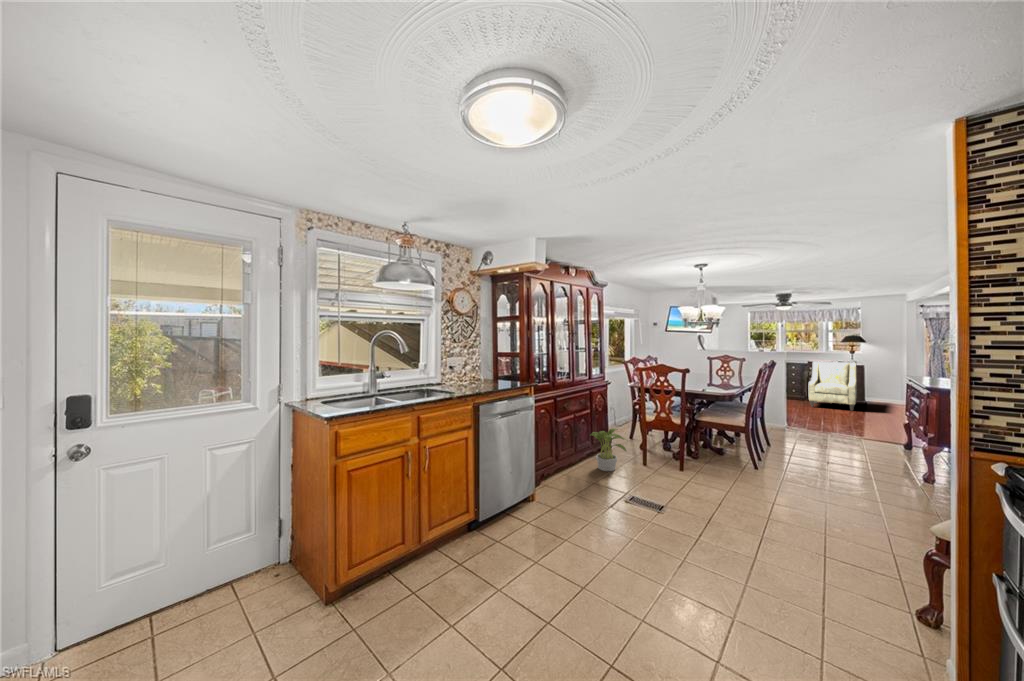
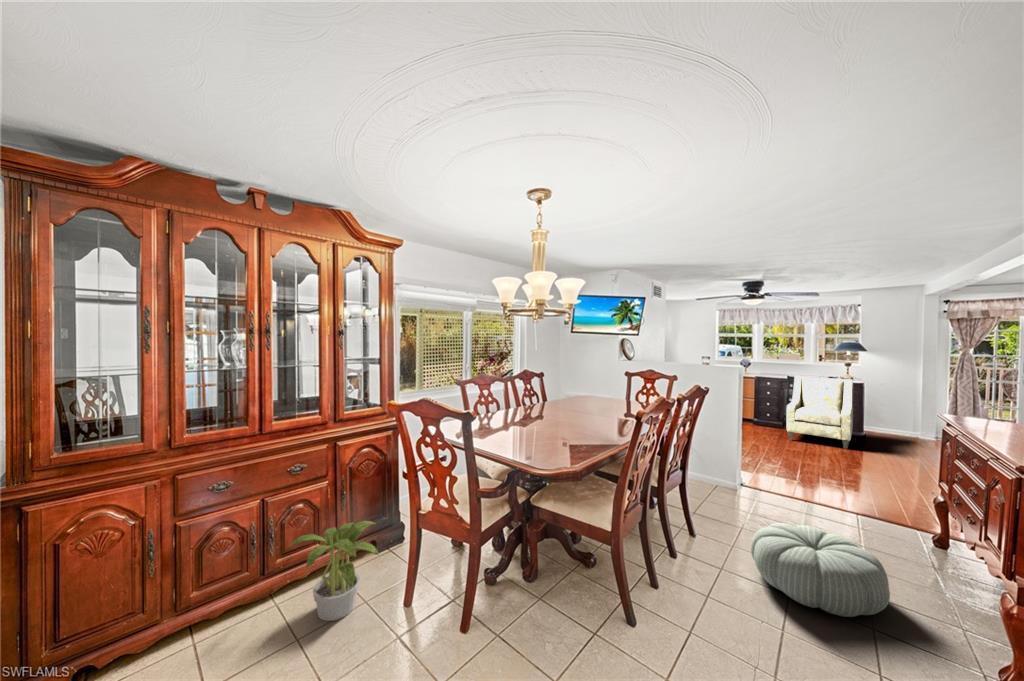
pouf: none [804,432,876,466] -> present [751,523,890,617]

